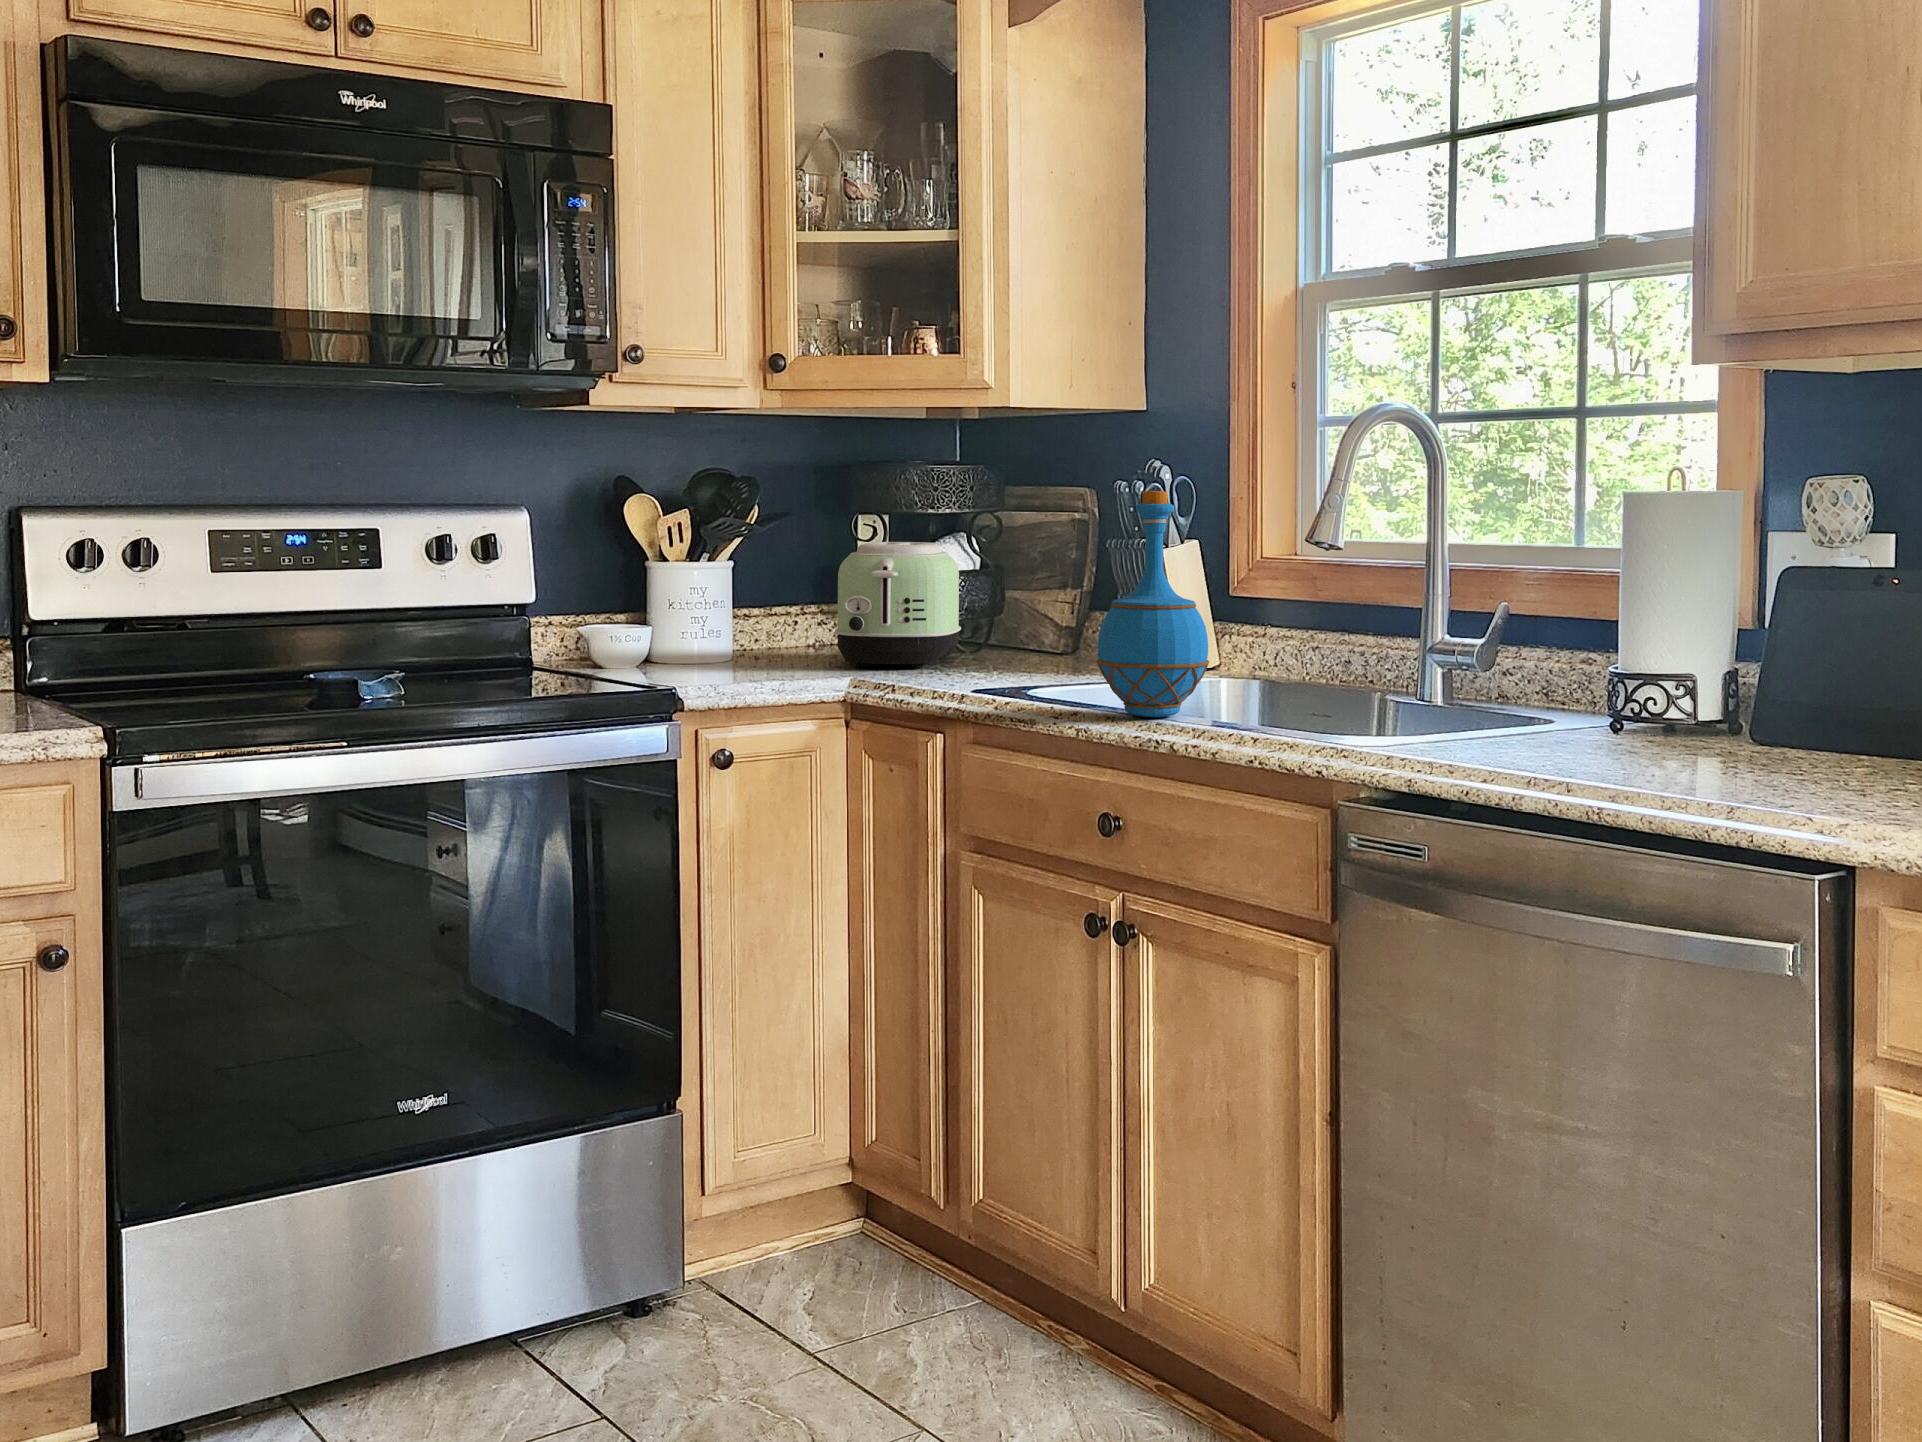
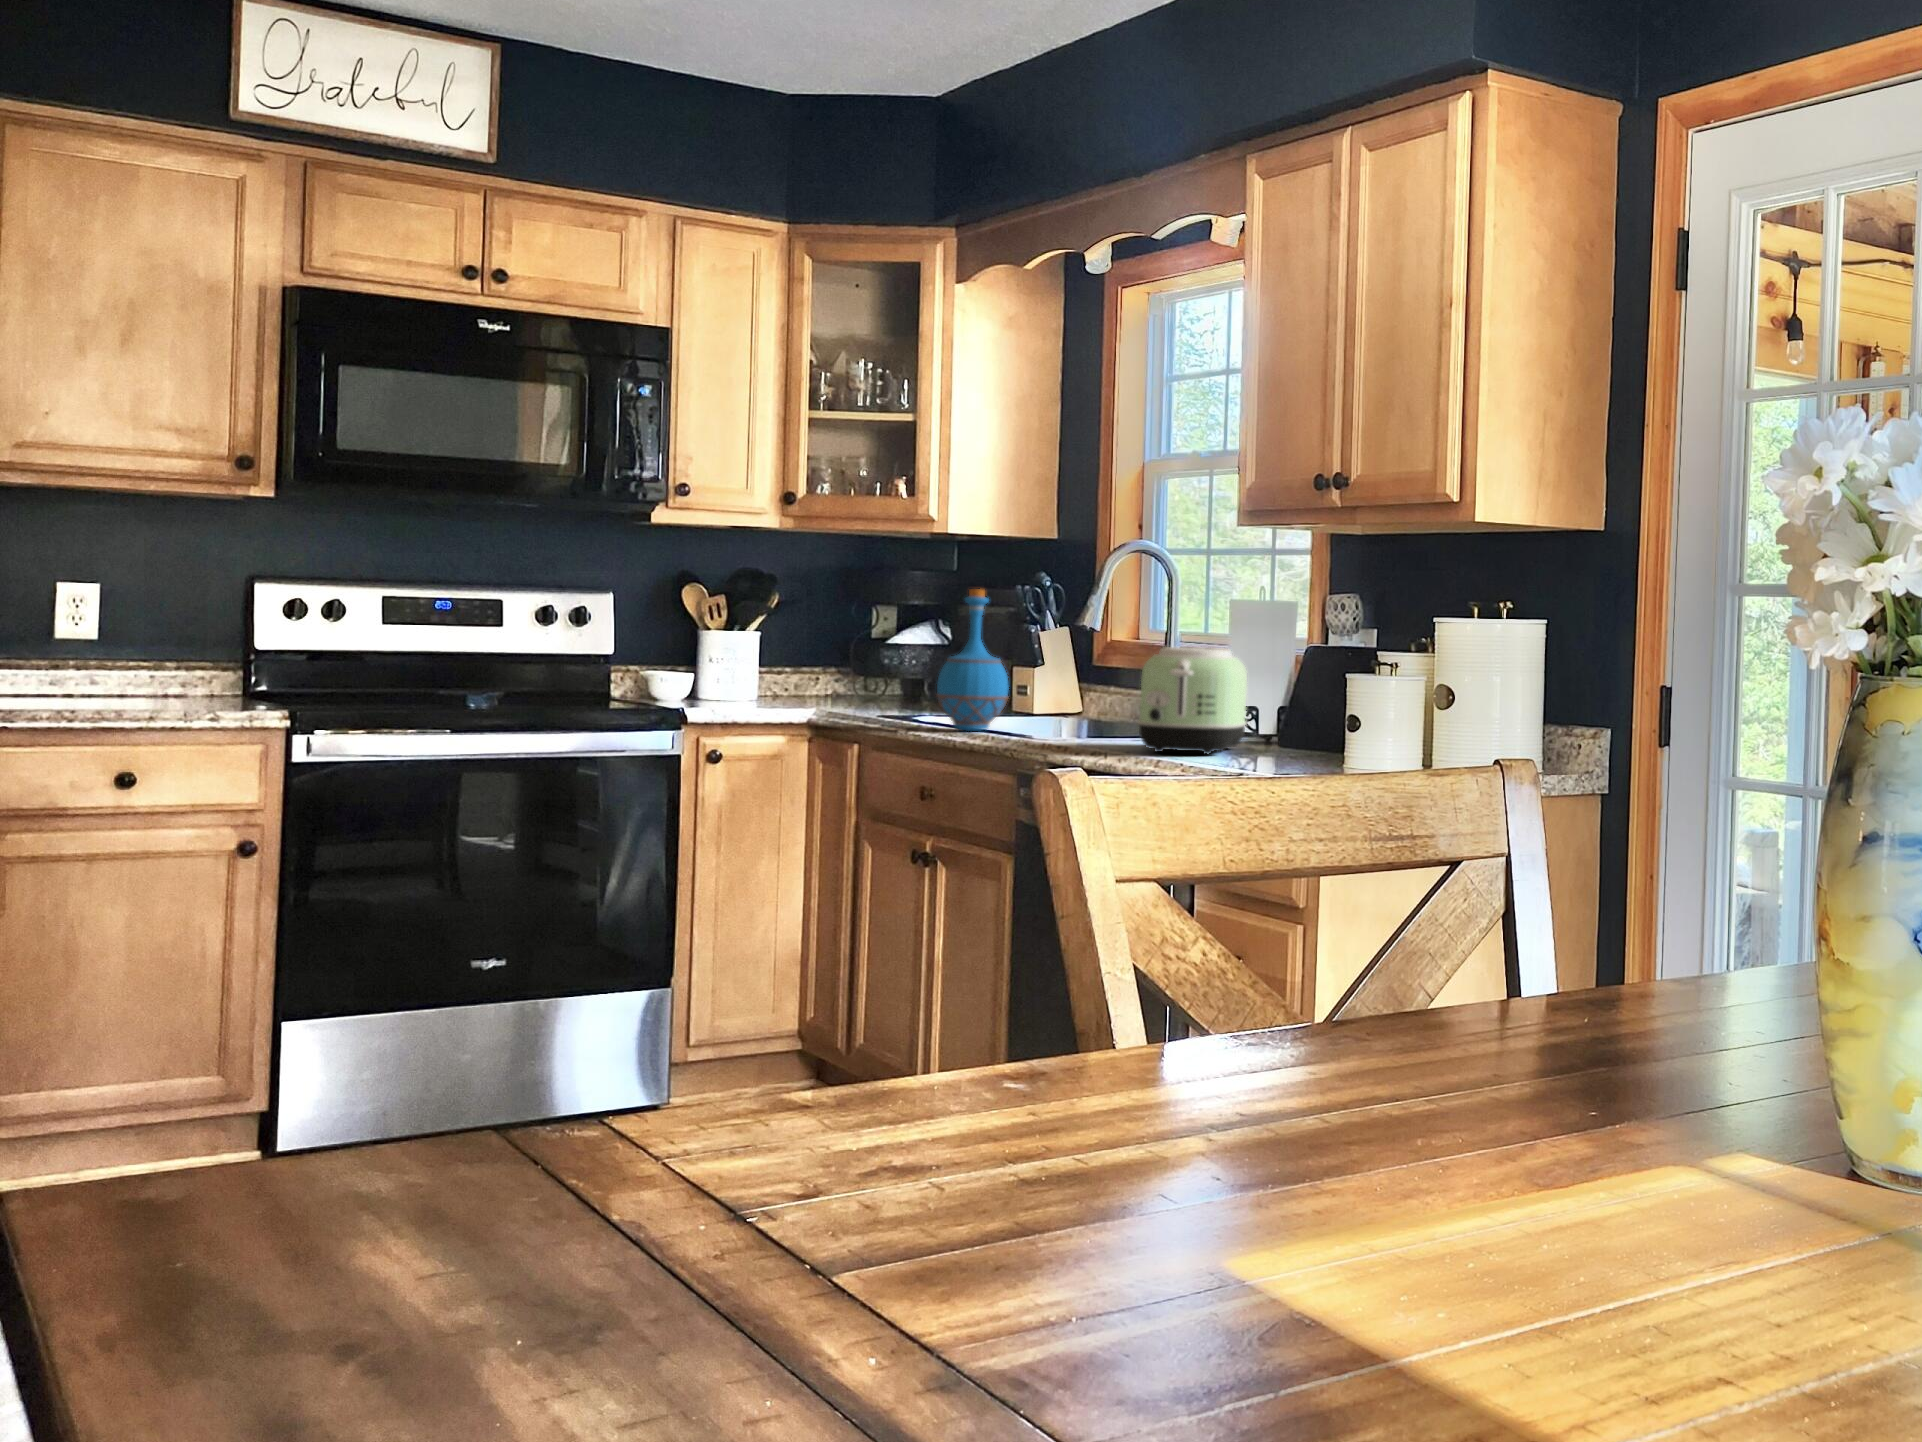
toaster: present [835,542,961,668] -> present [1138,647,1247,754]

